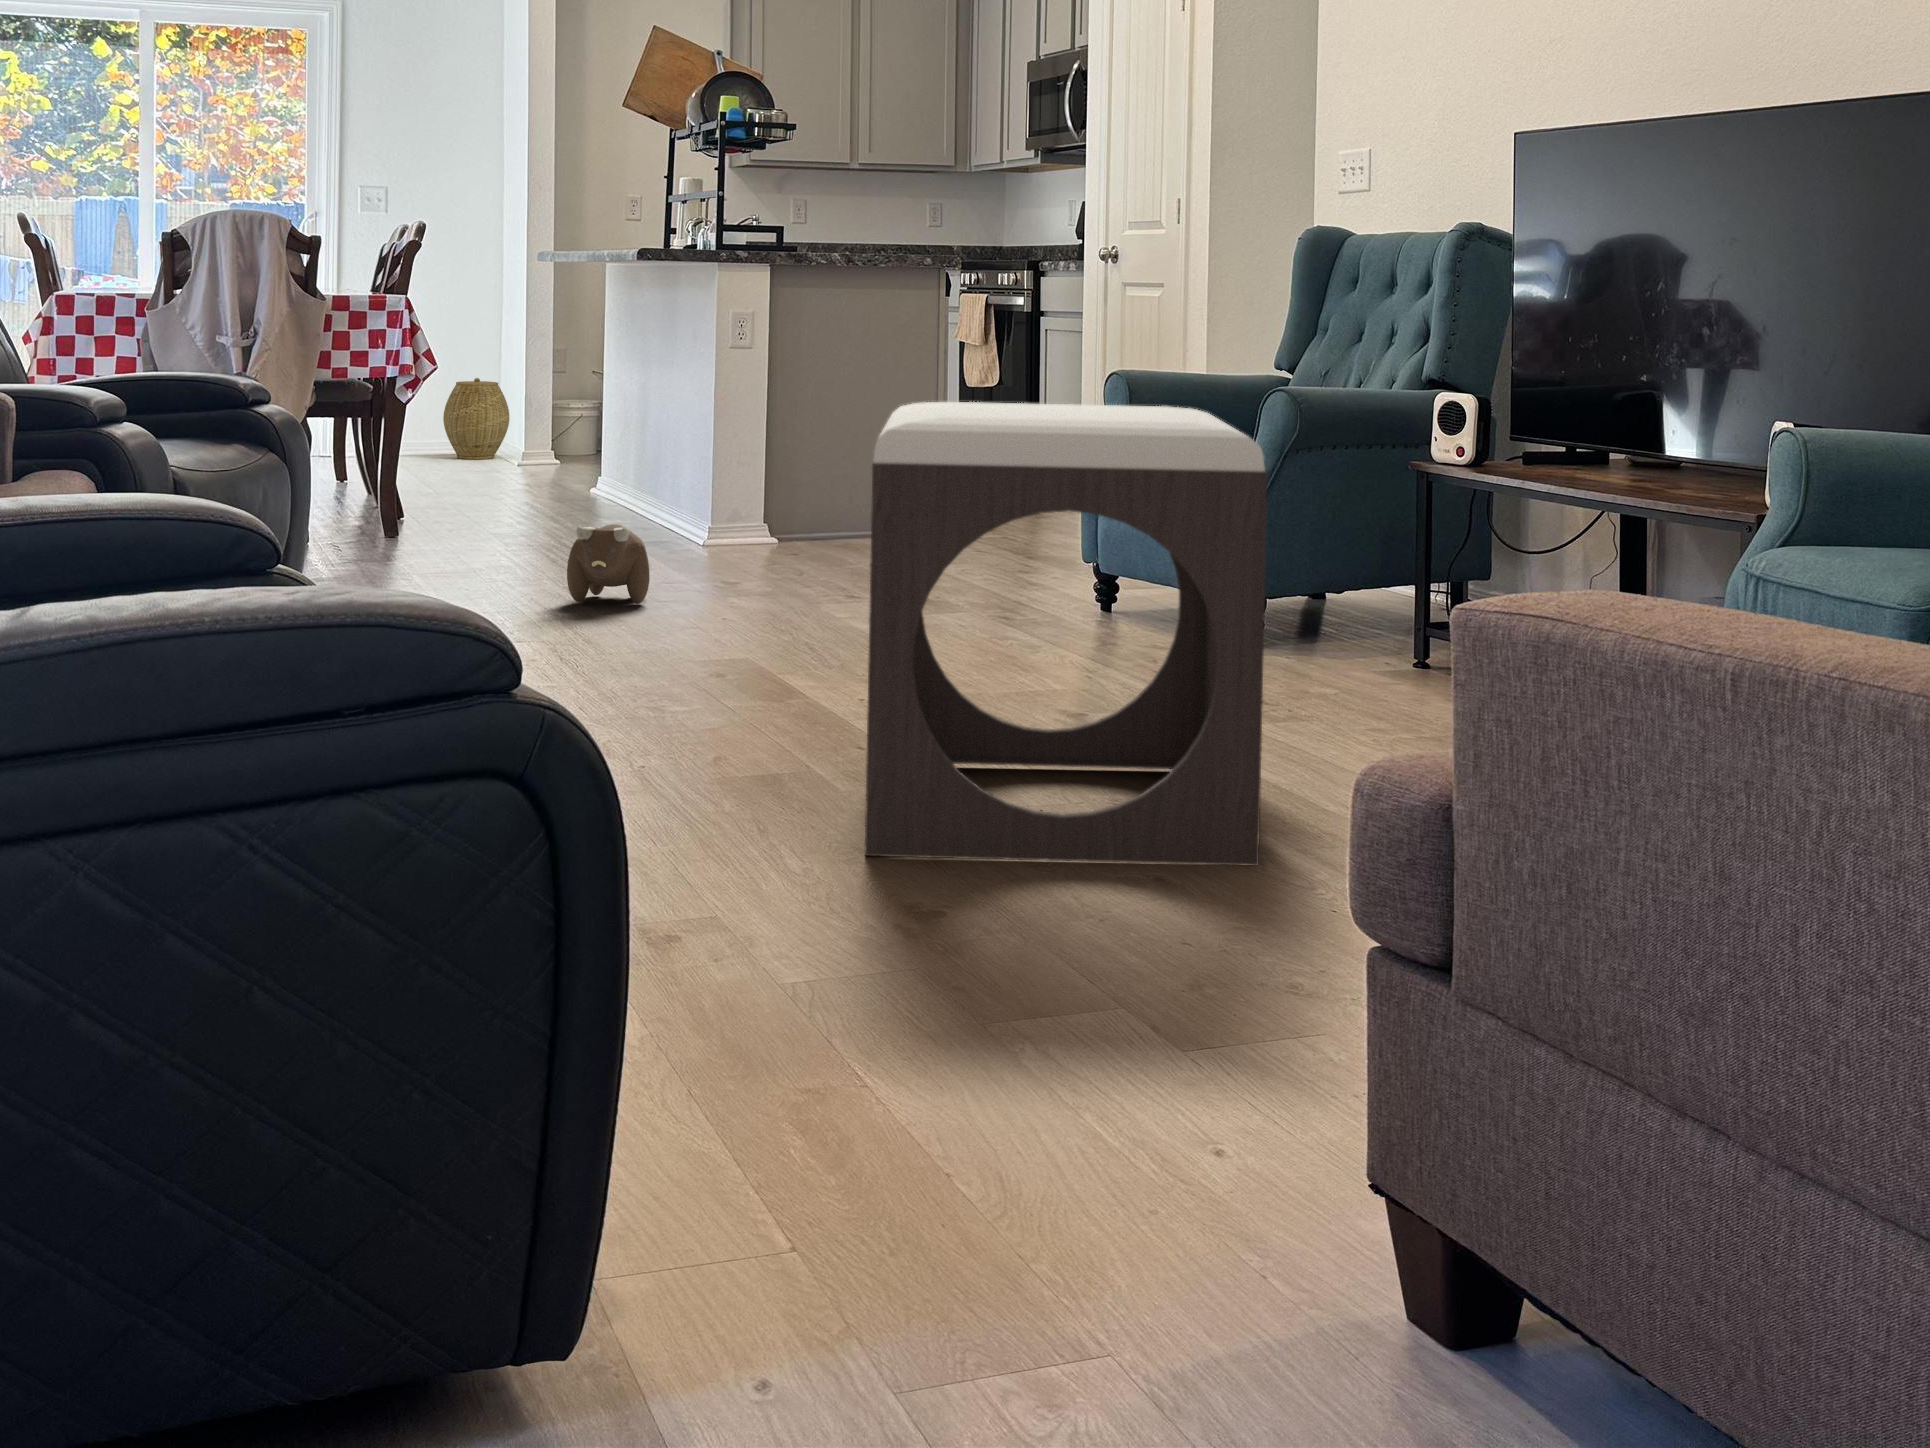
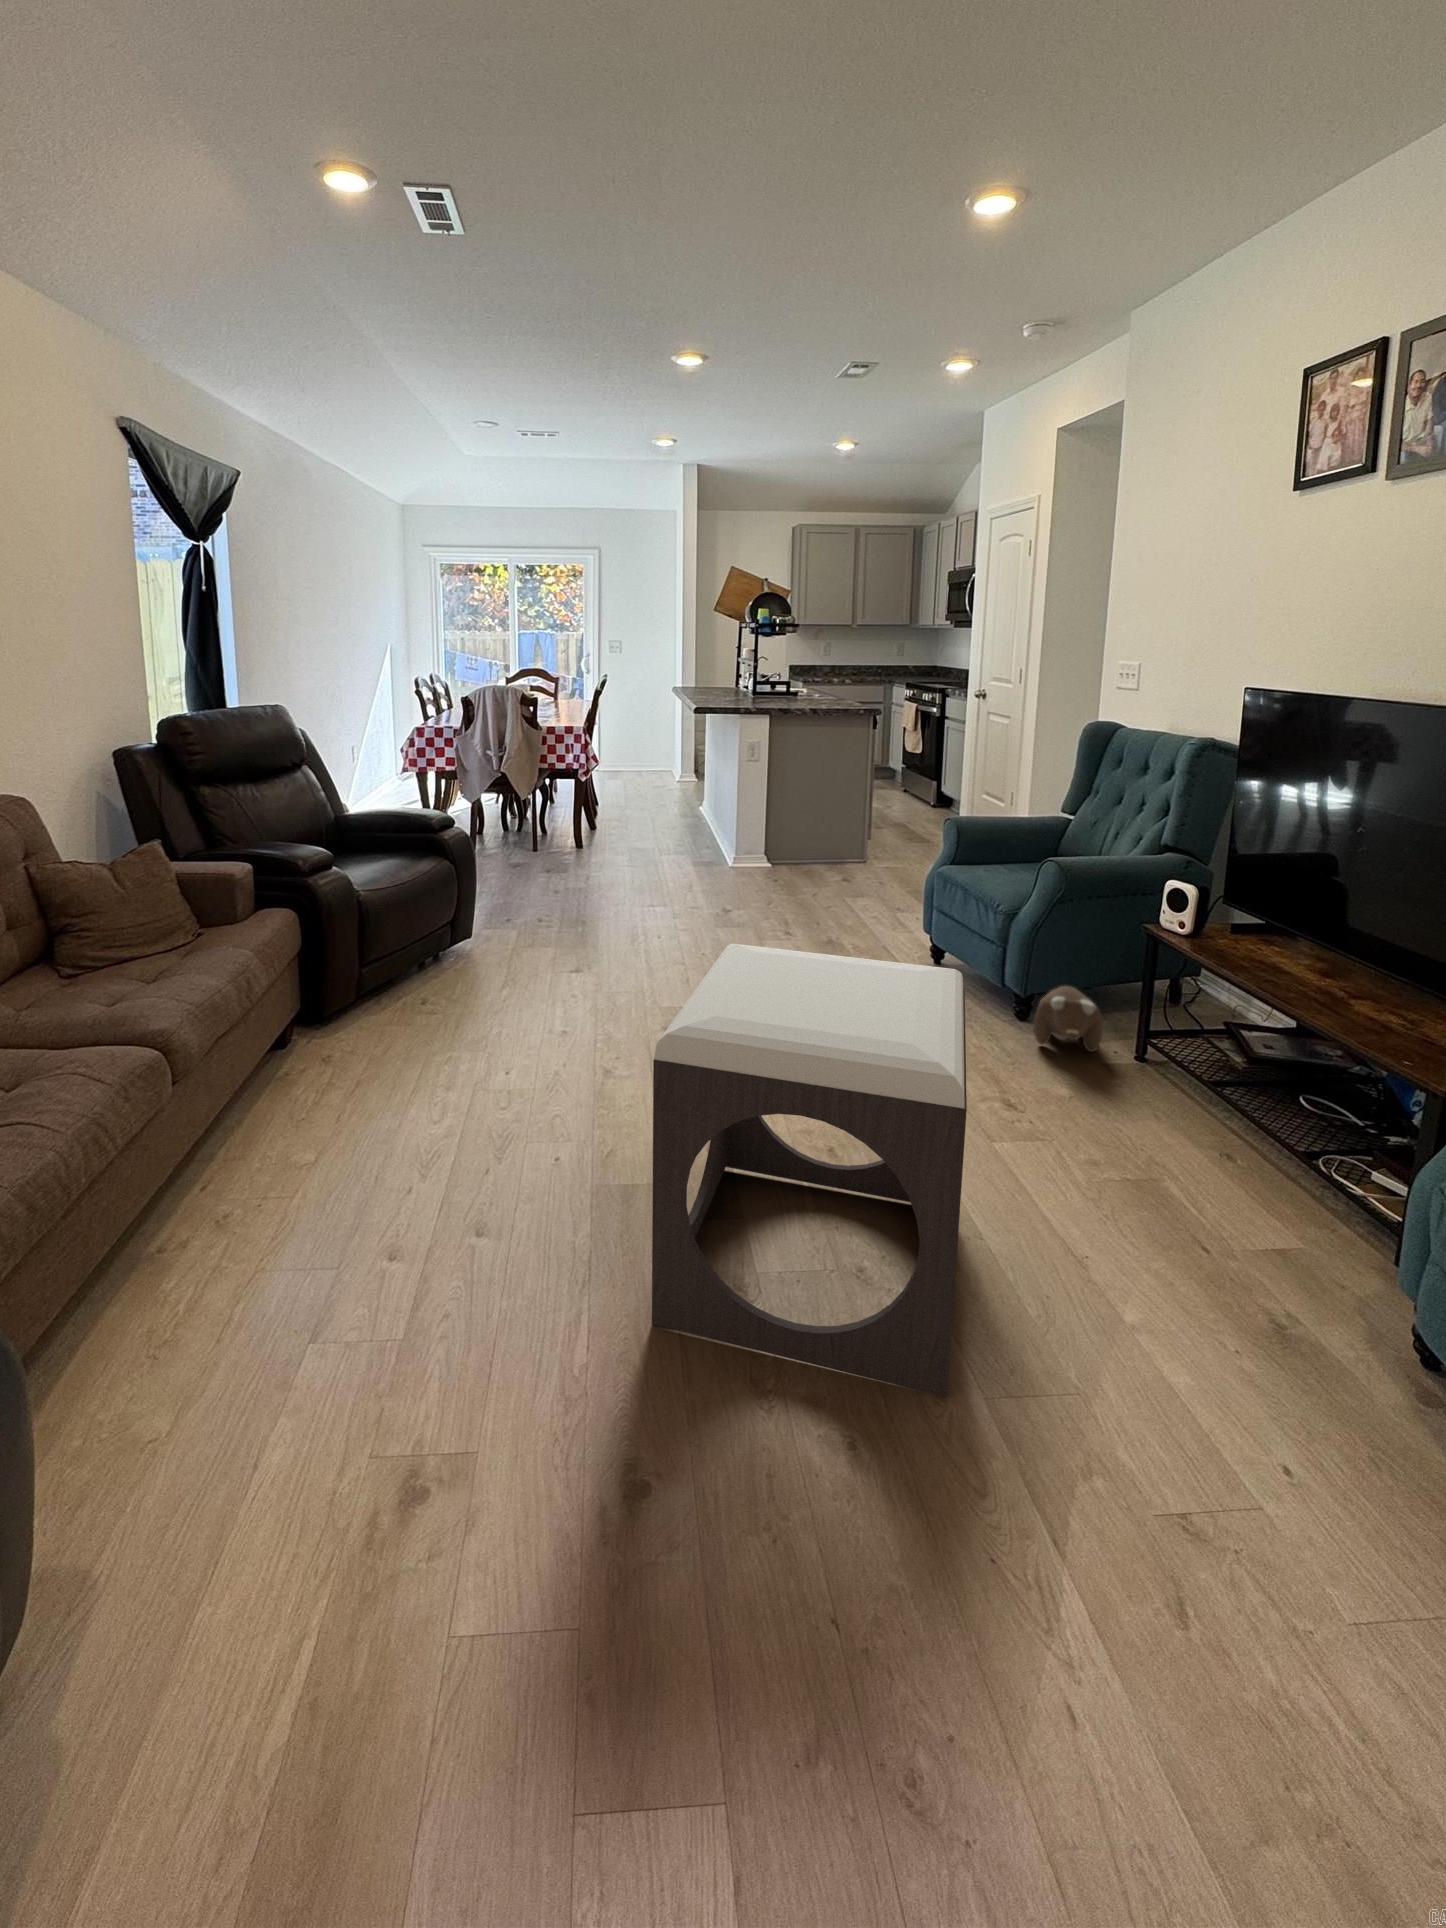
woven basket: present [443,378,510,459] -> none [638,741,670,781]
plush toy: present [567,524,649,604] -> present [1034,986,1103,1052]

